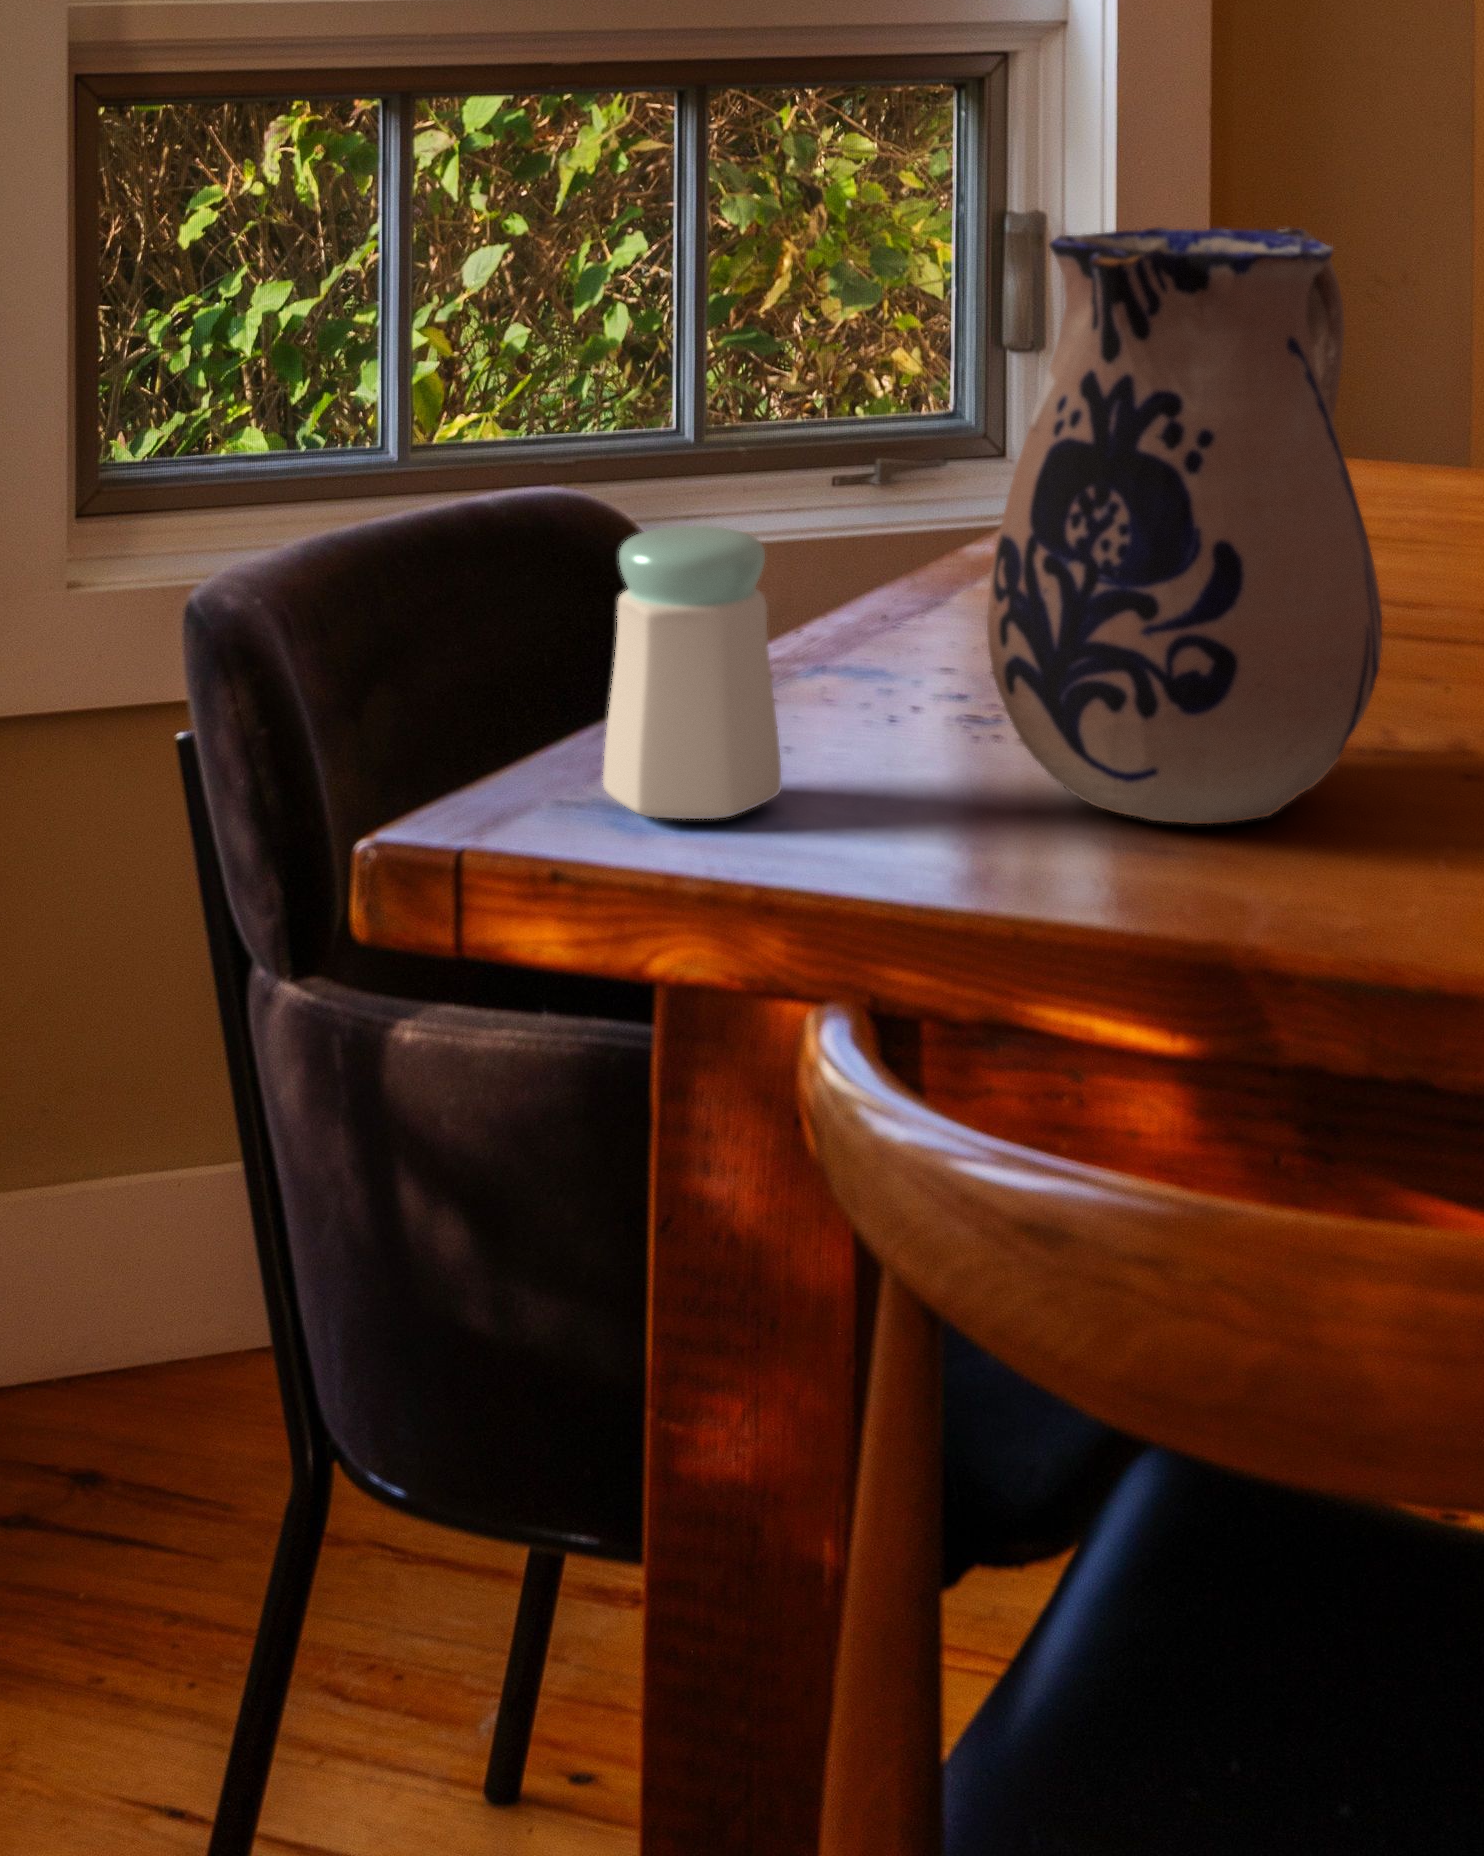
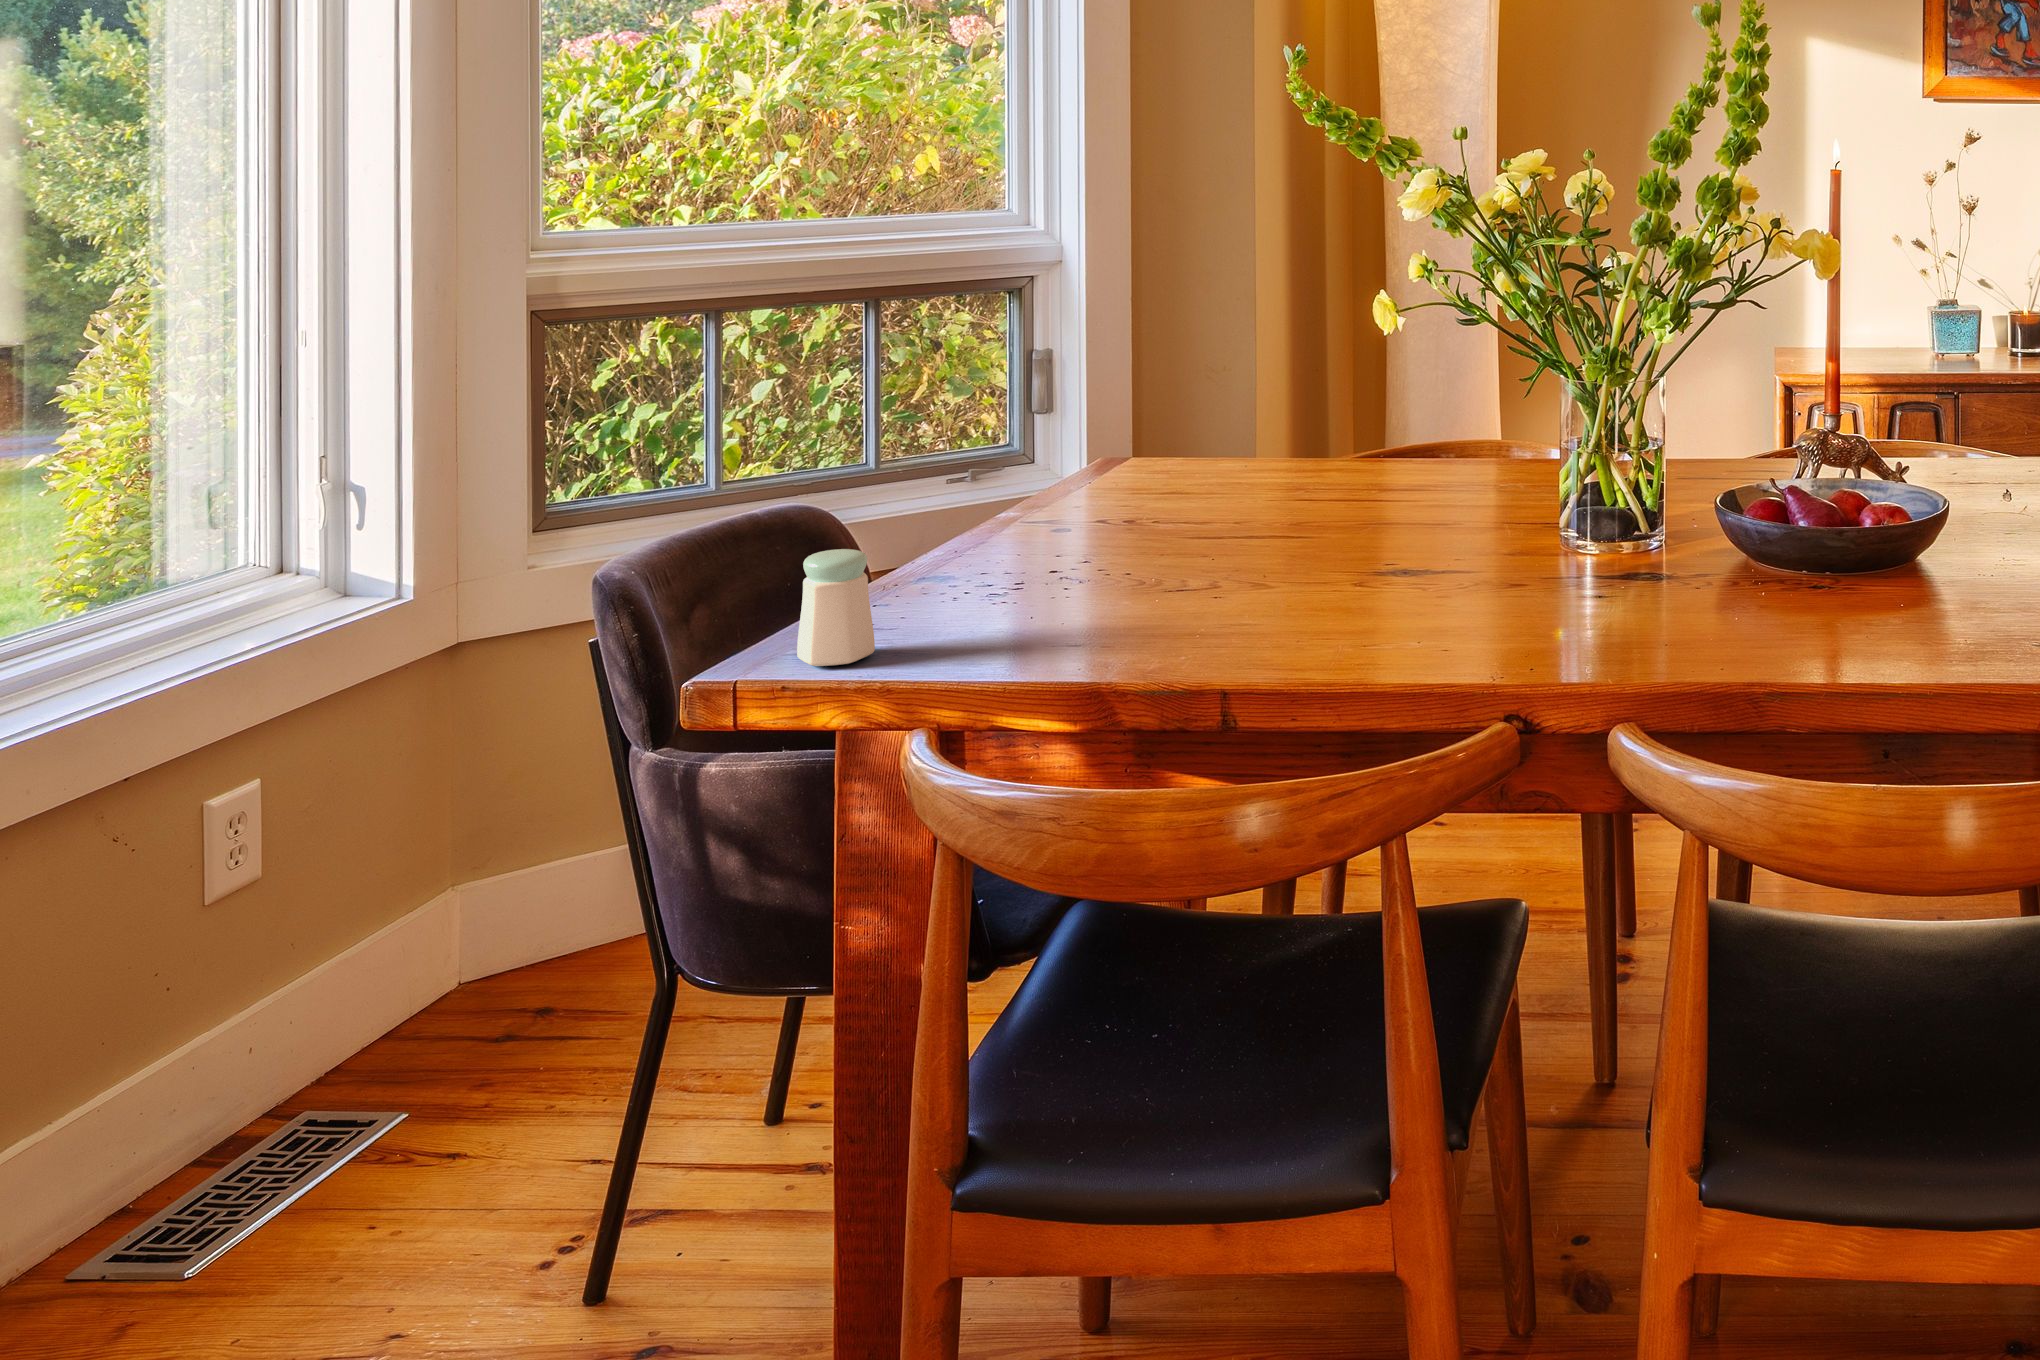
ceramic pitcher: present [987,227,1382,824] -> none [963,416,1123,649]

